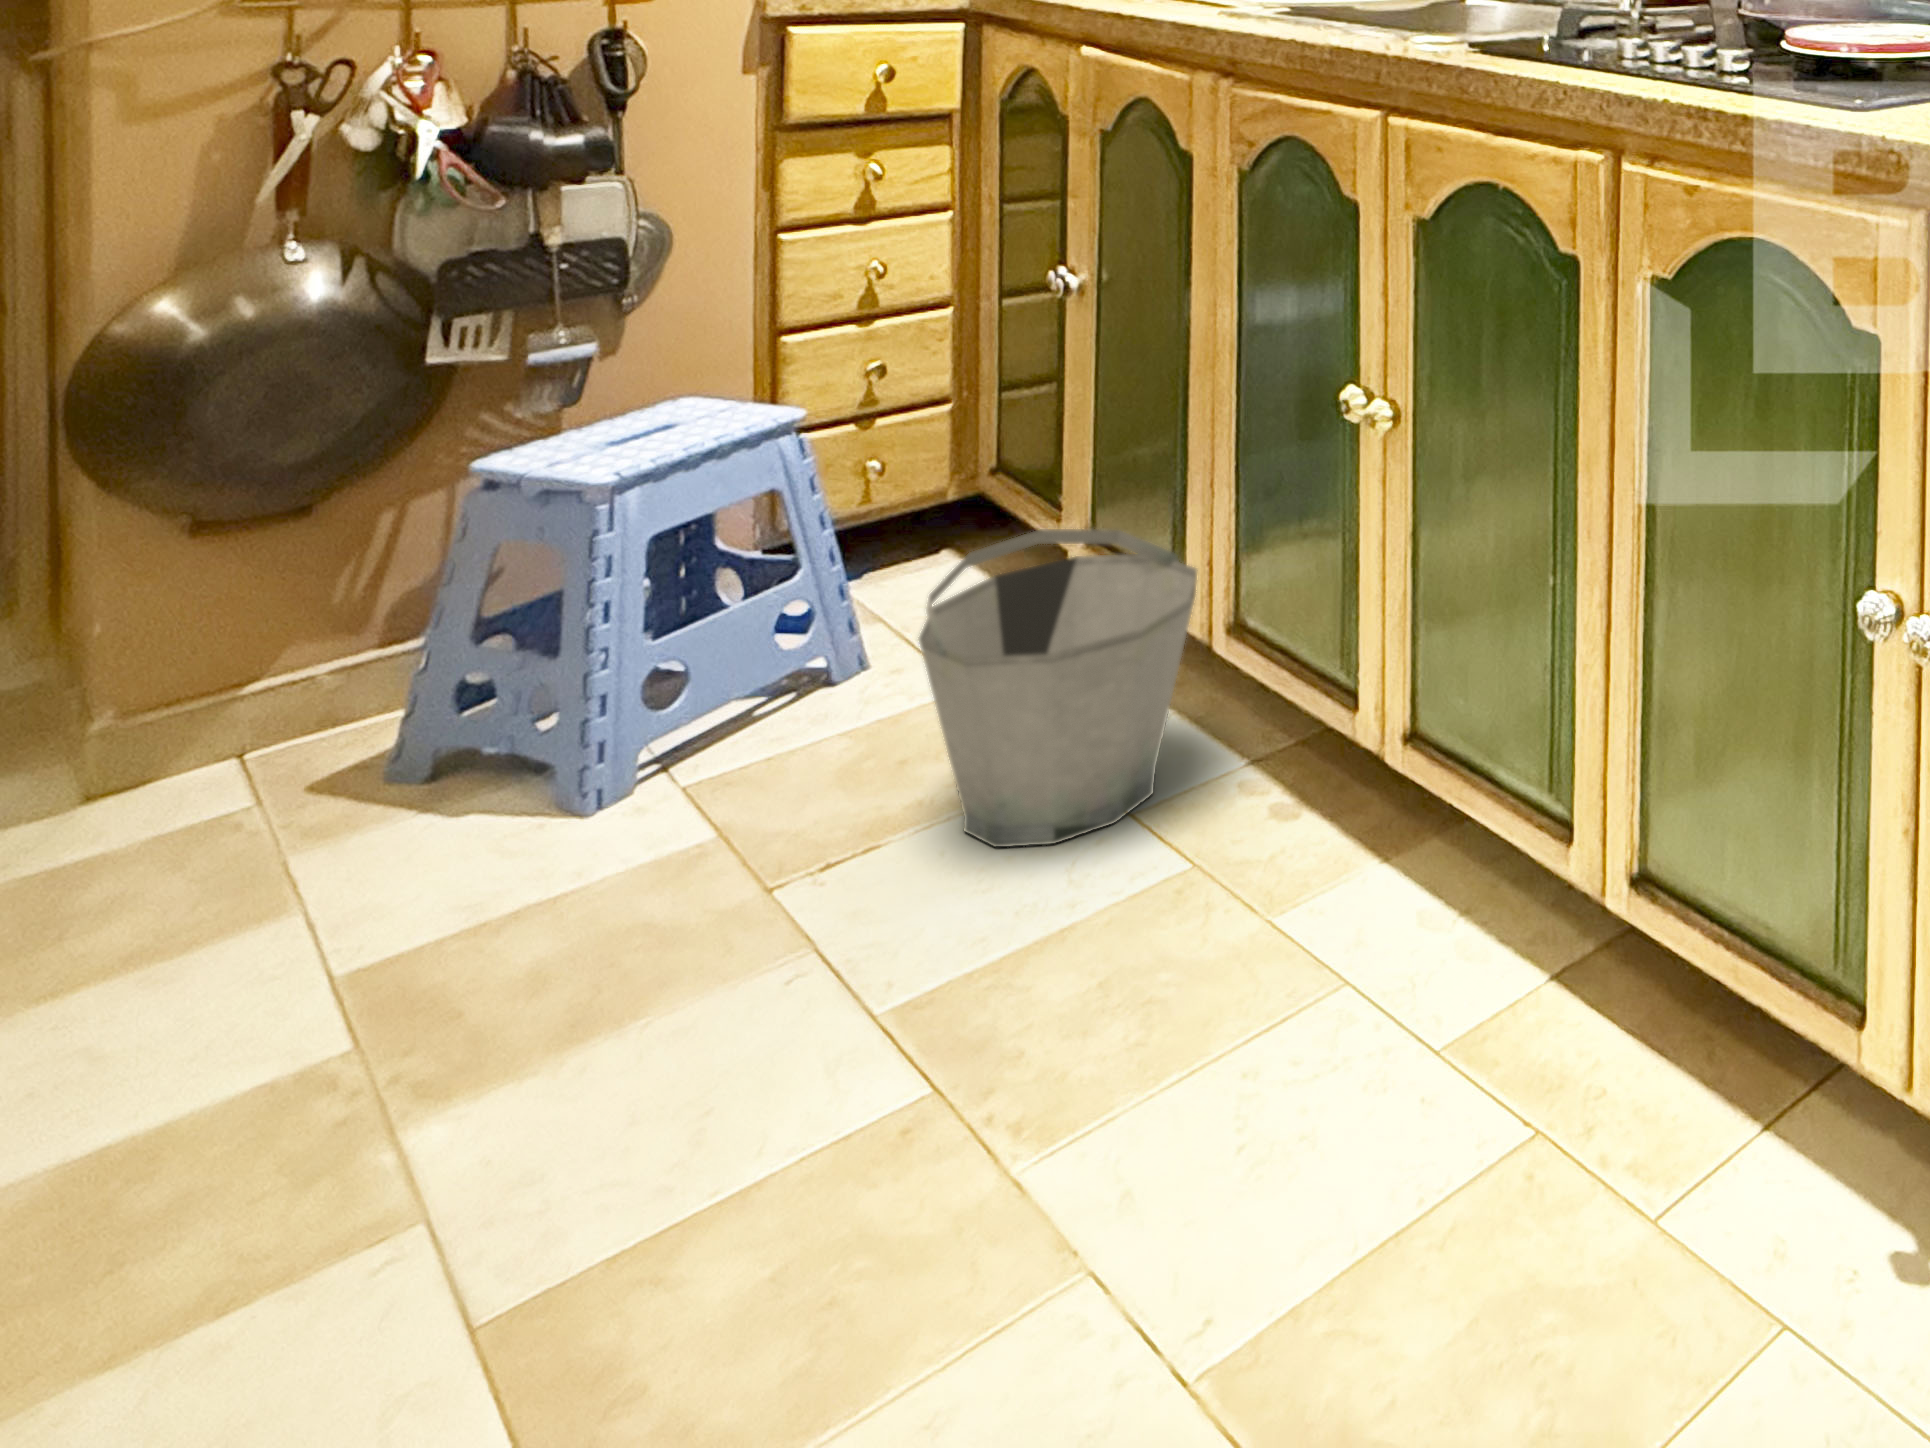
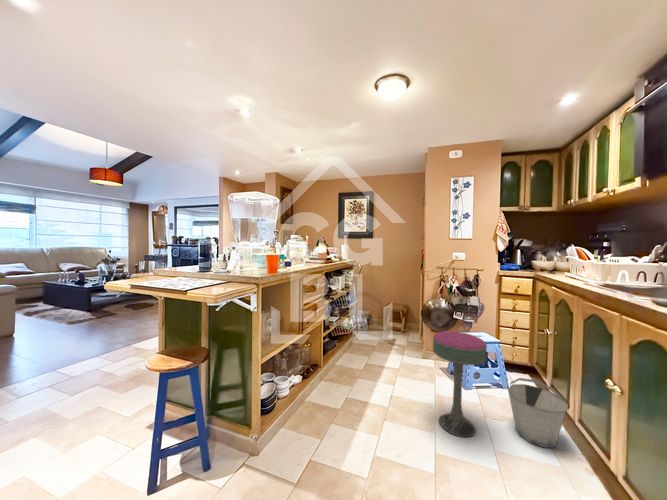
bar stool: none [372,403,812,1123] -> present [433,331,487,437]

